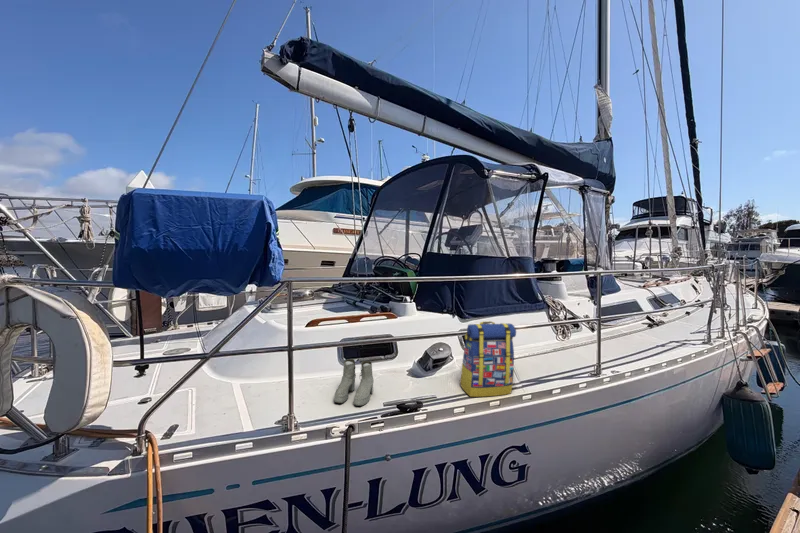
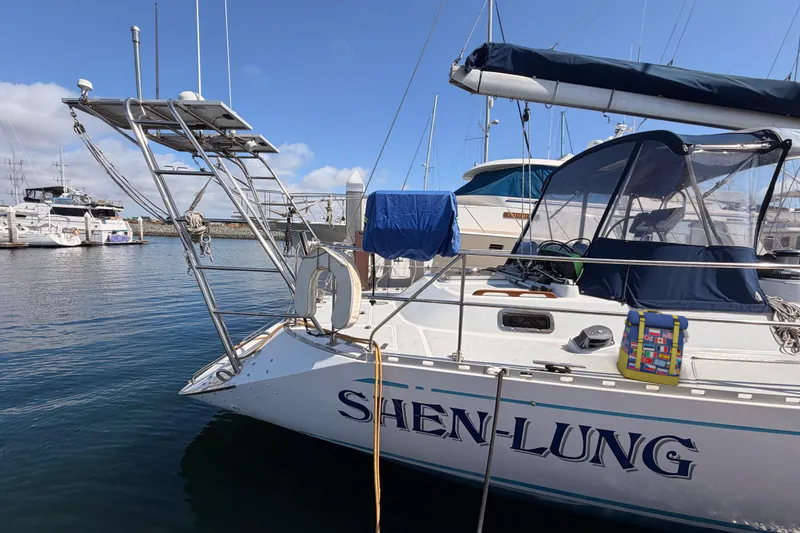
boots: present [334,359,374,406] -> none [496,324,530,360]

